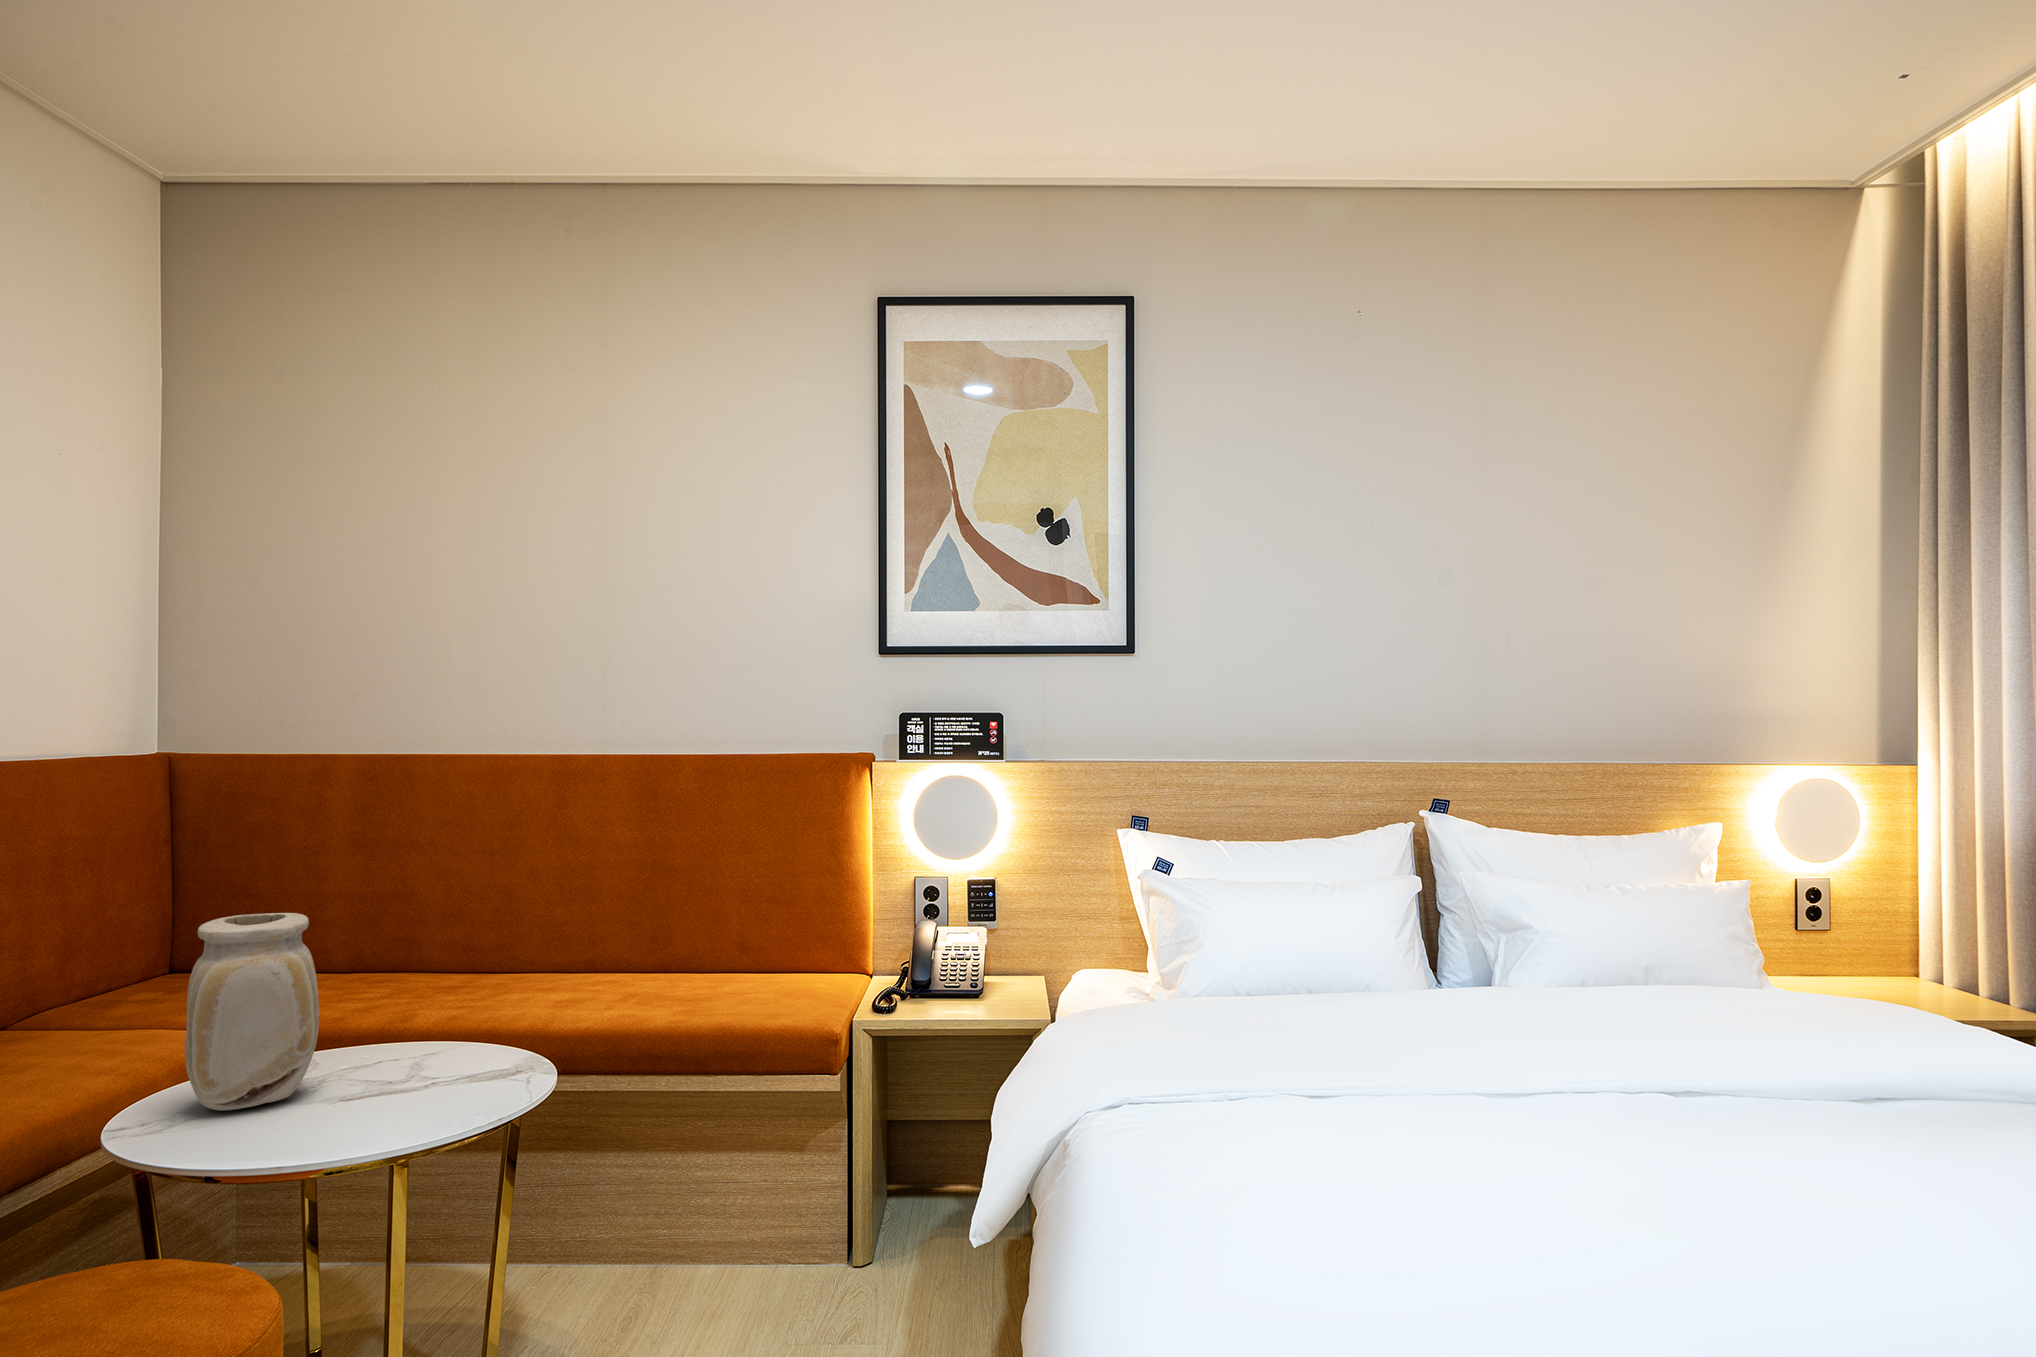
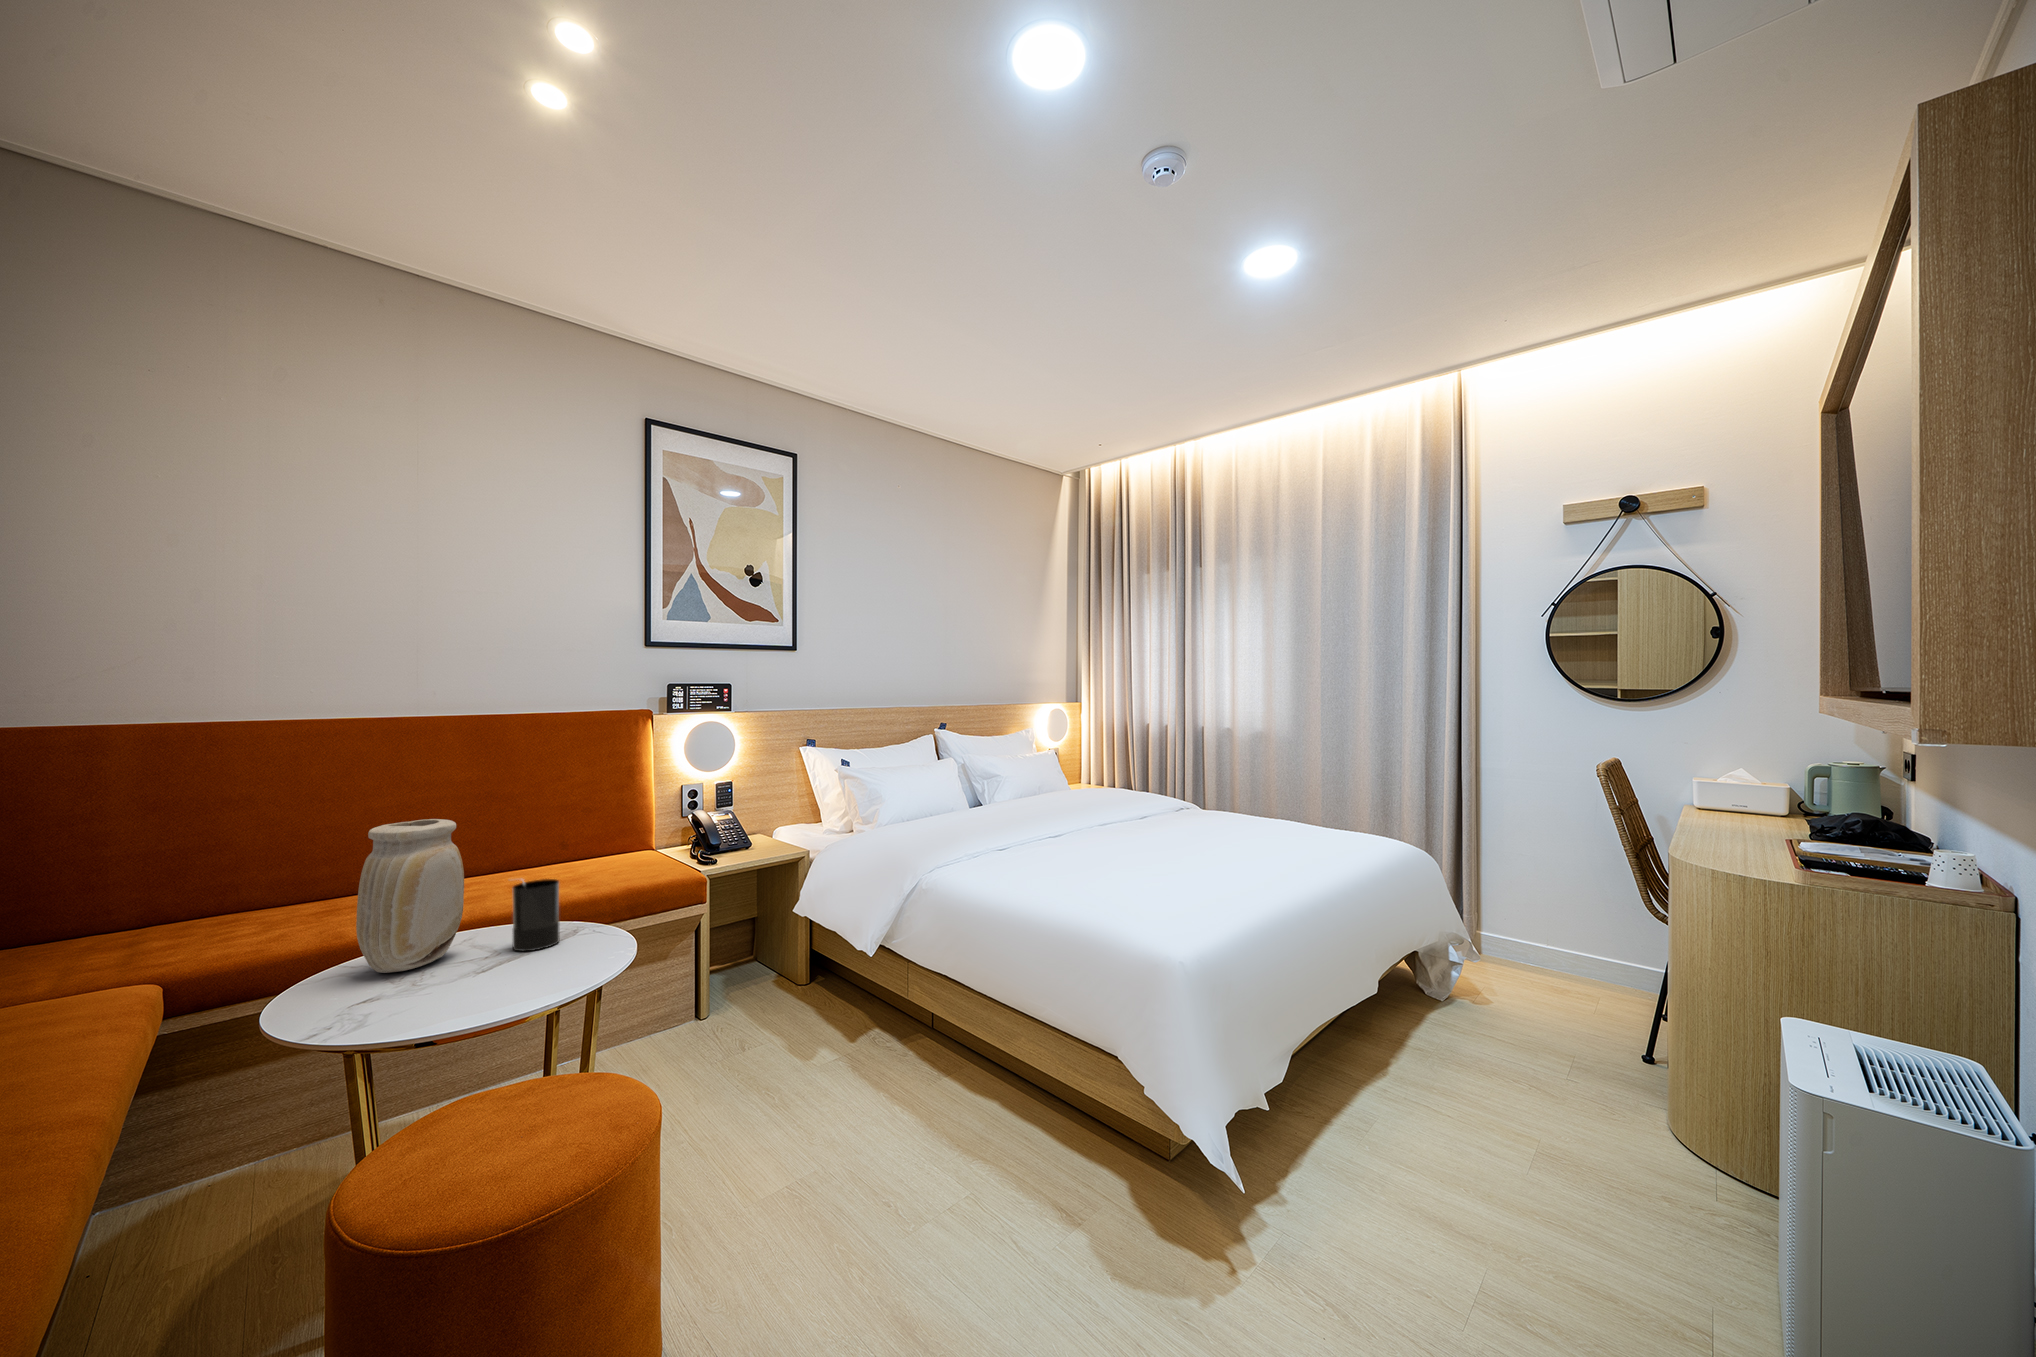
candle: none [324,1014,390,1127] -> present [512,879,560,951]

